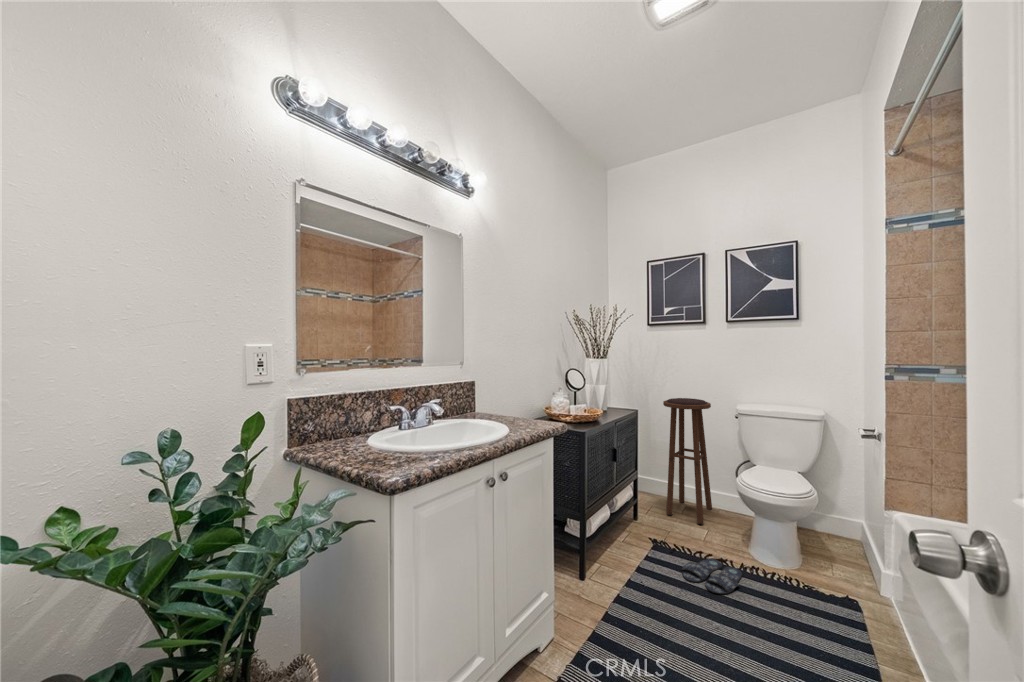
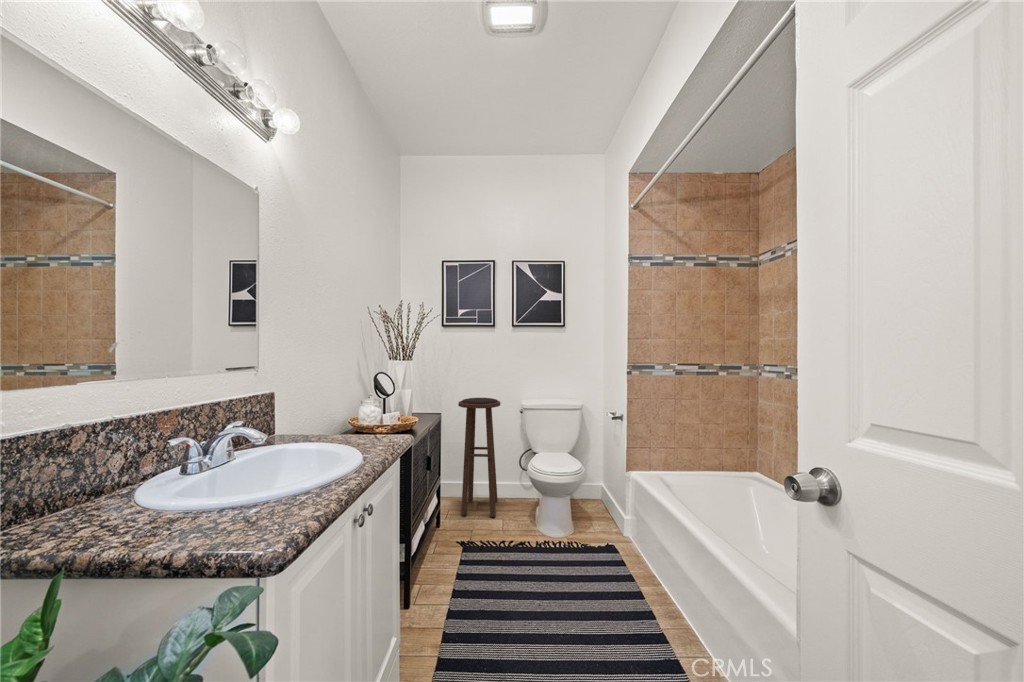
slippers: present [682,559,742,594] -> none [494,546,542,576]

